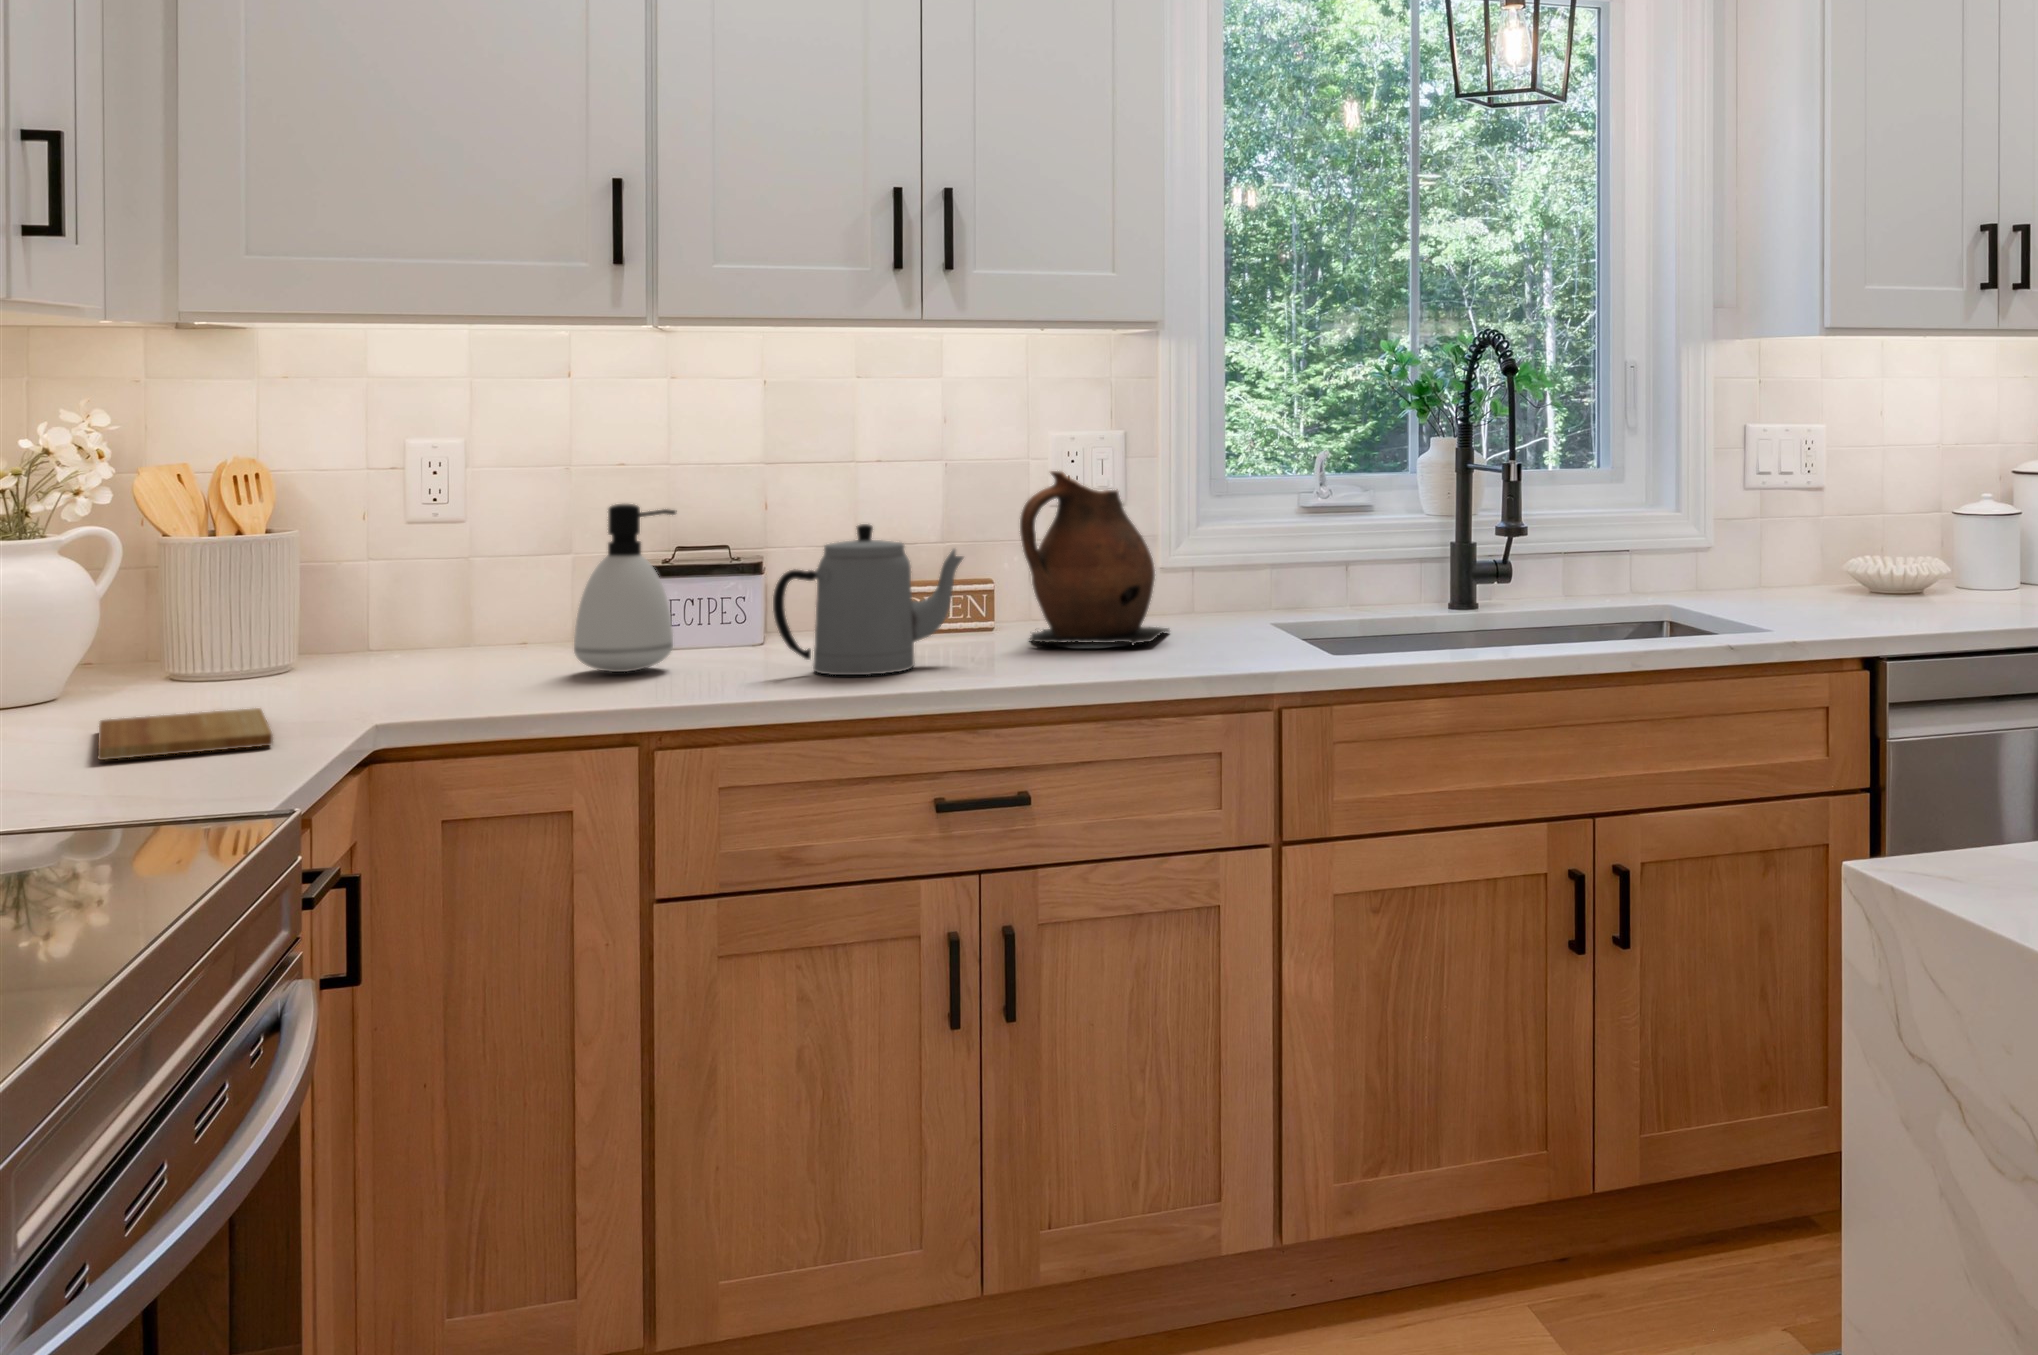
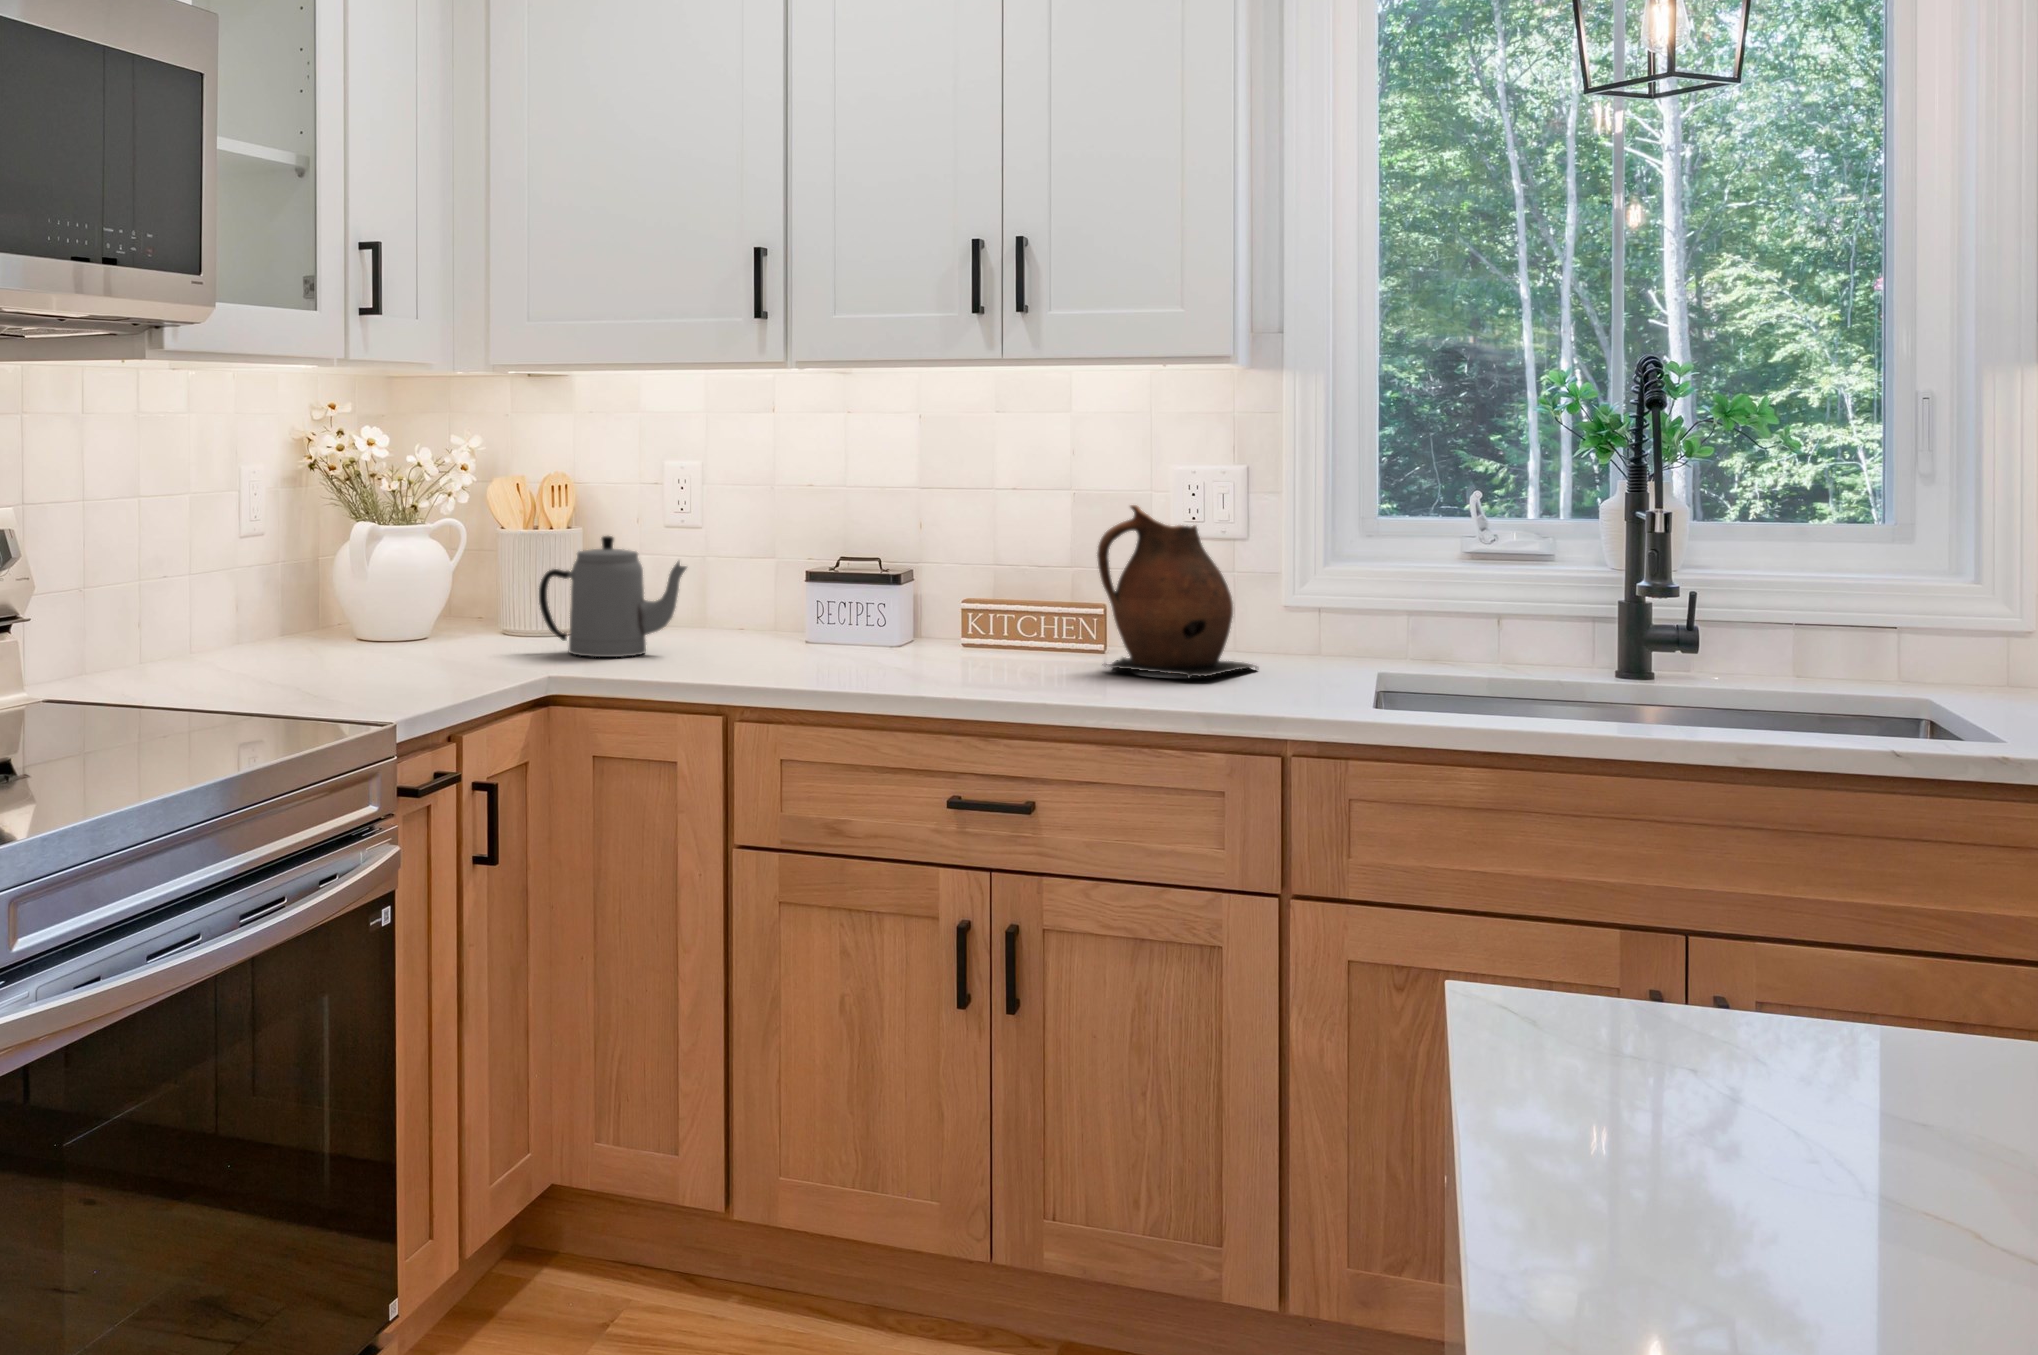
soap dispenser: present [574,504,677,672] -> none [728,521,805,658]
teapot: present [773,524,963,675] -> present [539,536,687,657]
cutting board: present [98,708,273,760] -> none [372,657,501,685]

